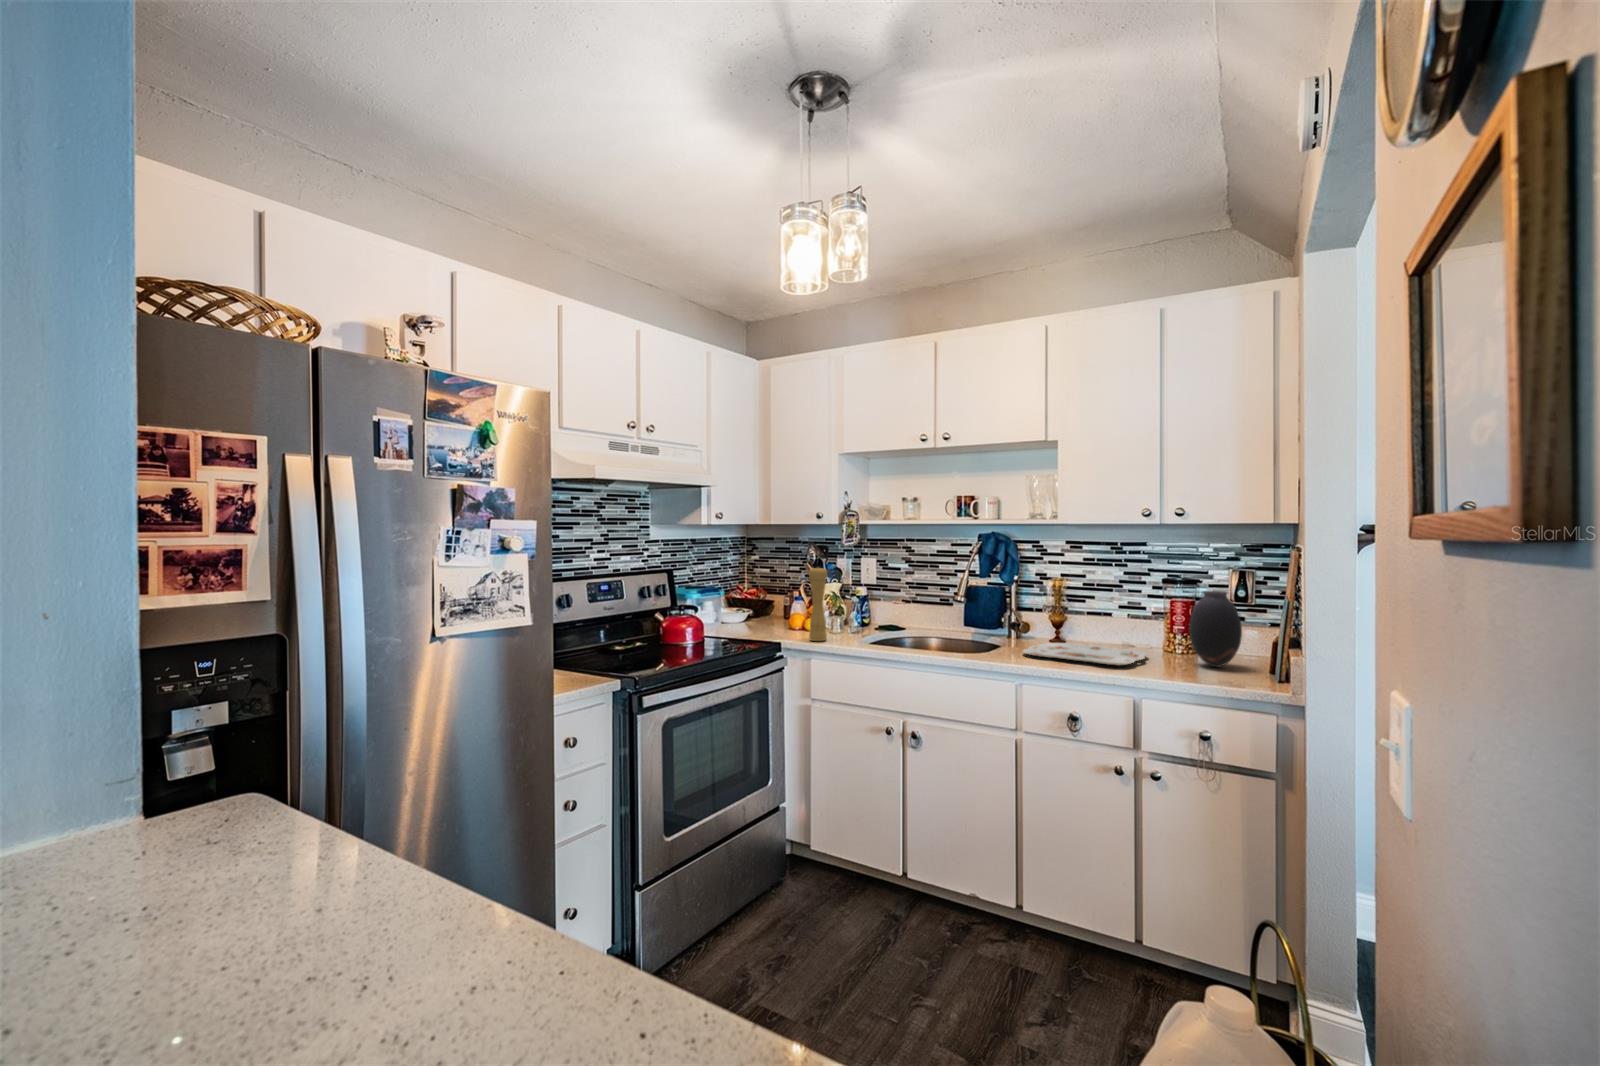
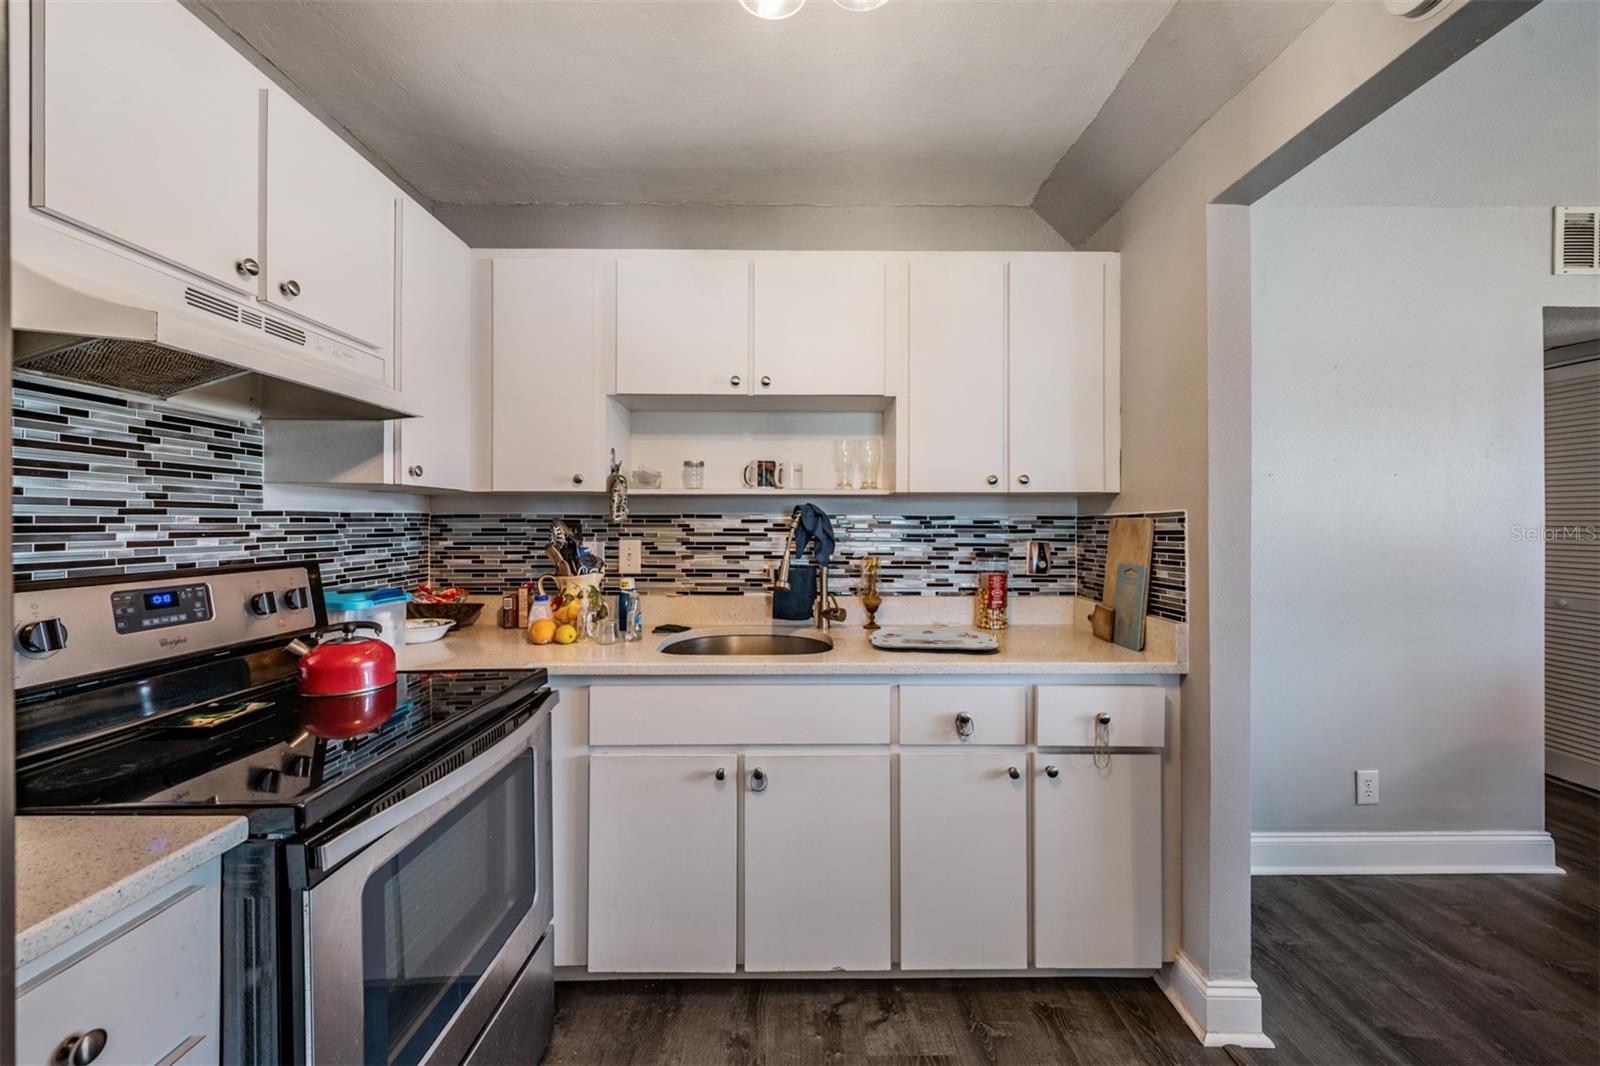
pepper mill: present [809,567,827,641] -> none [583,549,611,659]
vase: present [1189,591,1242,667] -> none [1029,562,1079,641]

